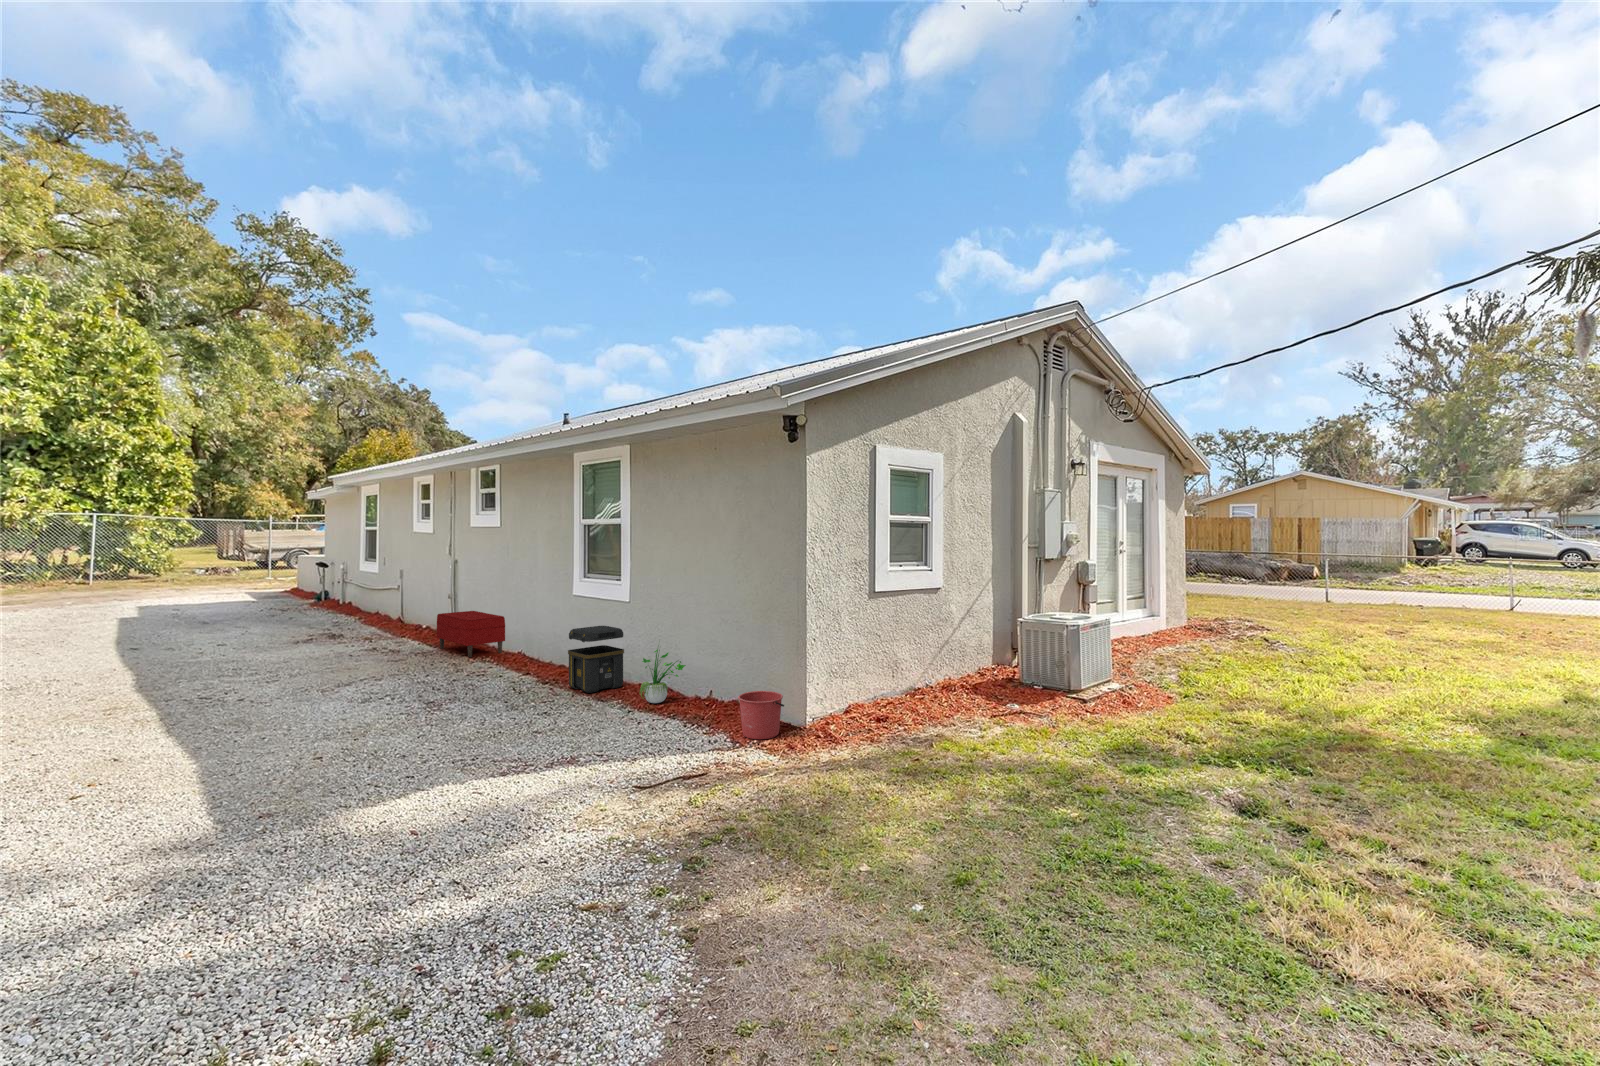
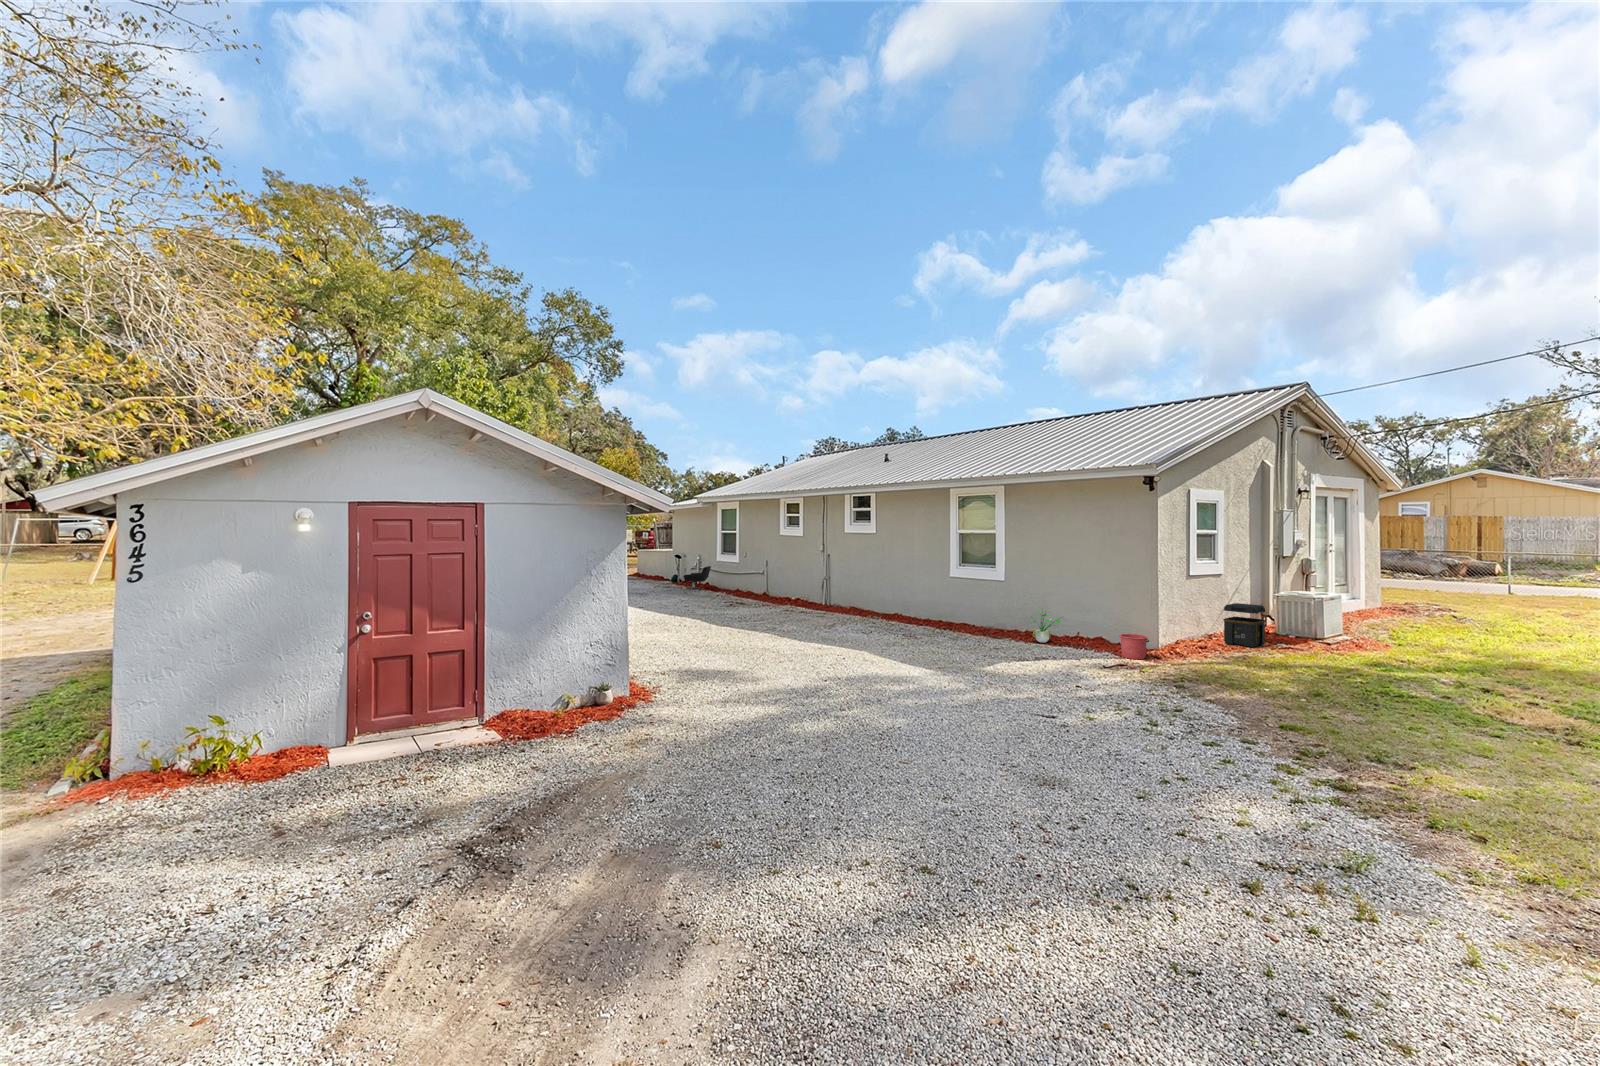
lounge chair: none [301,578,354,612] -> present [683,566,711,589]
bench: present [437,611,505,657] -> none [836,589,887,618]
toolbox: present [568,626,624,693] -> present [1224,603,1266,647]

